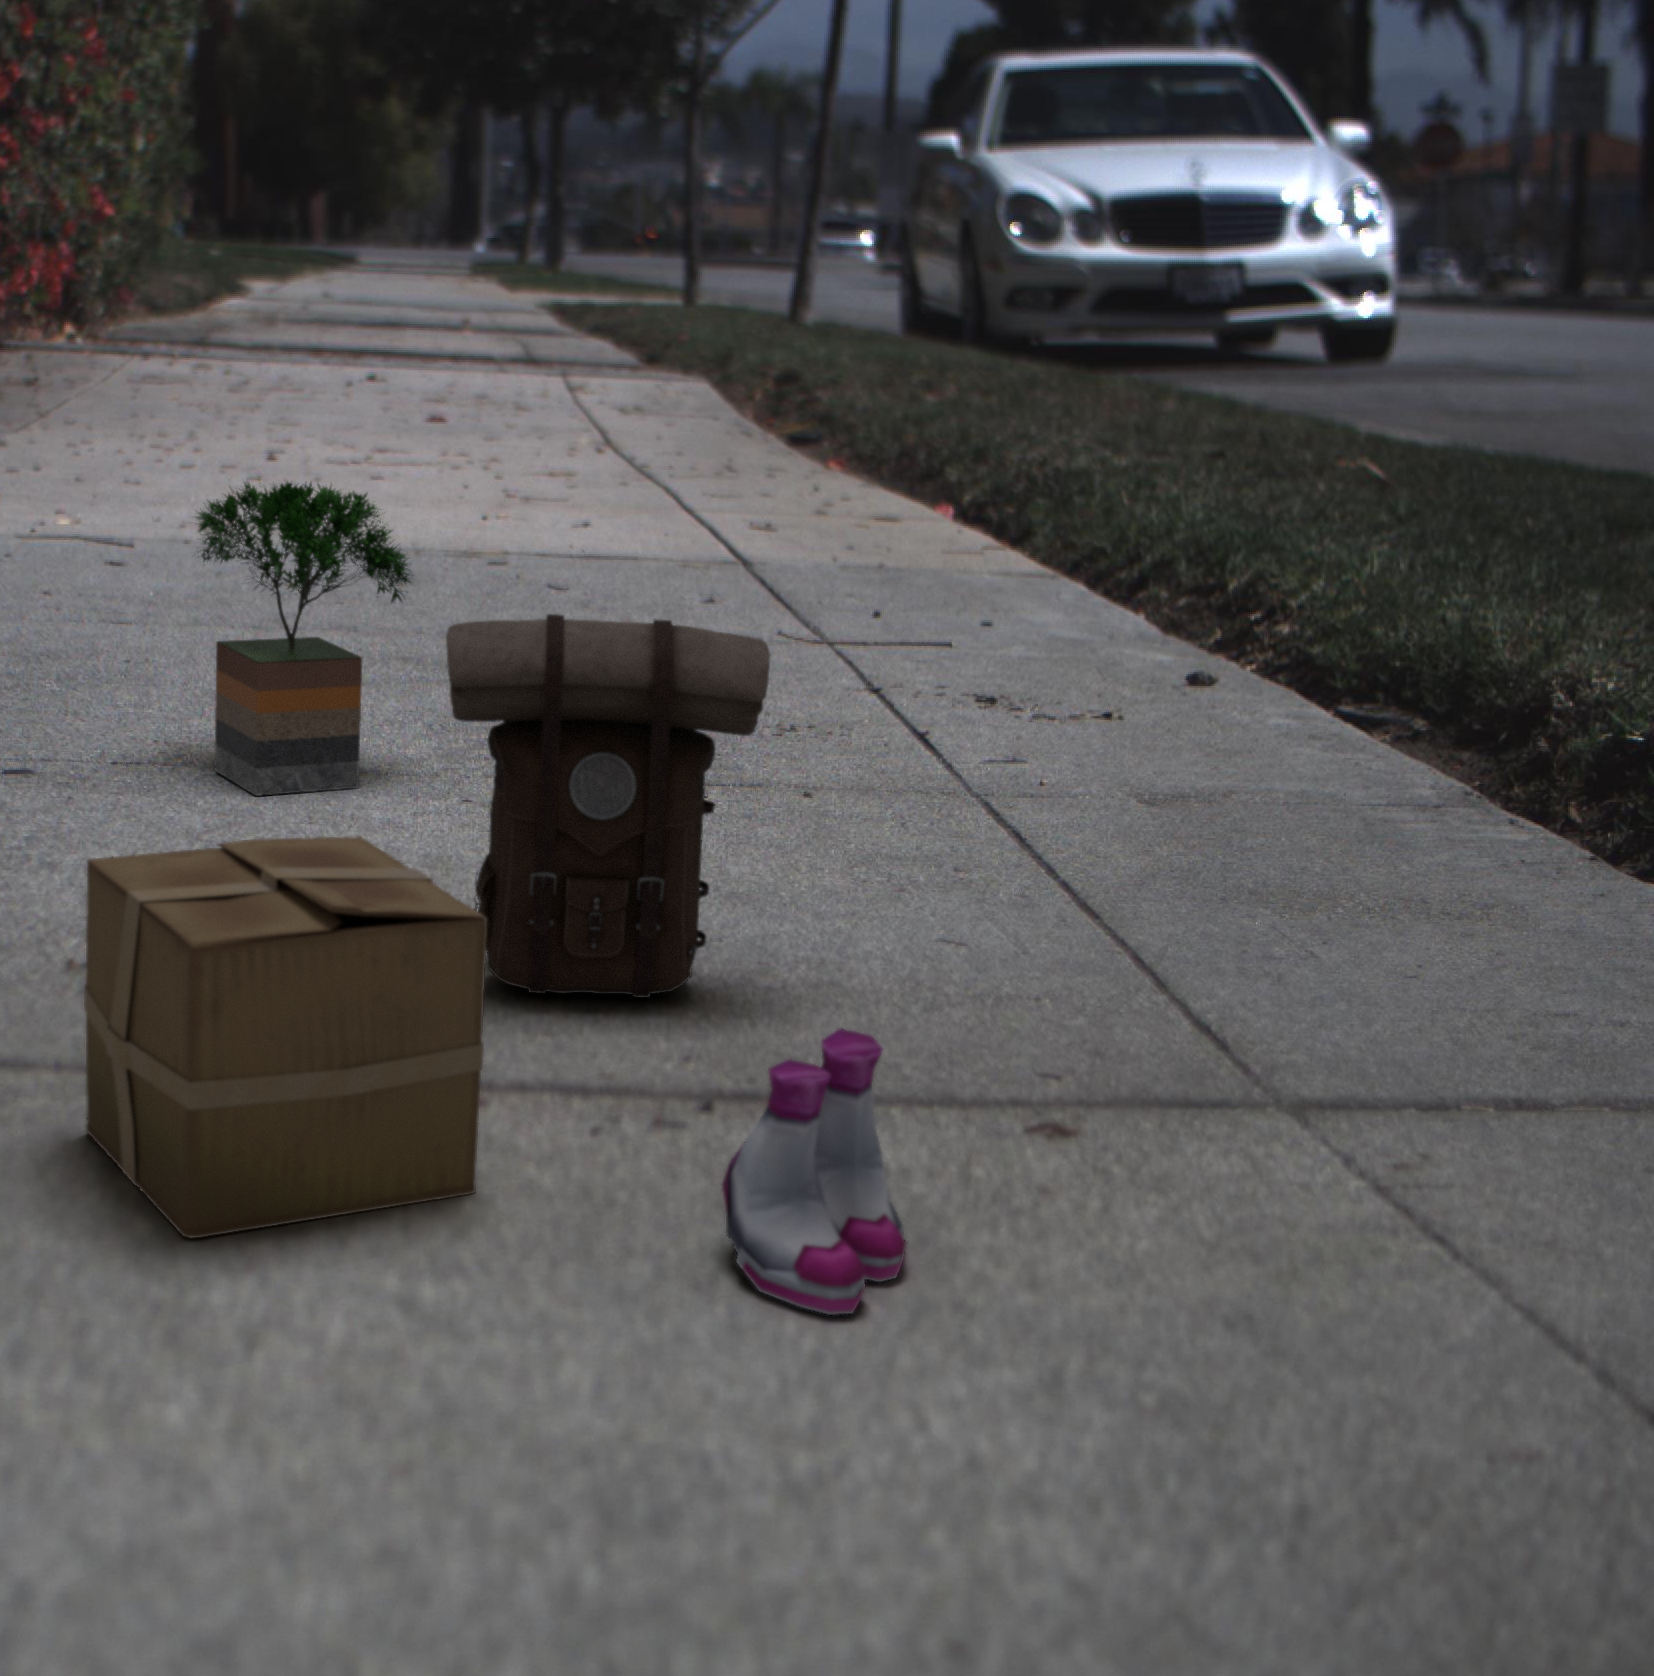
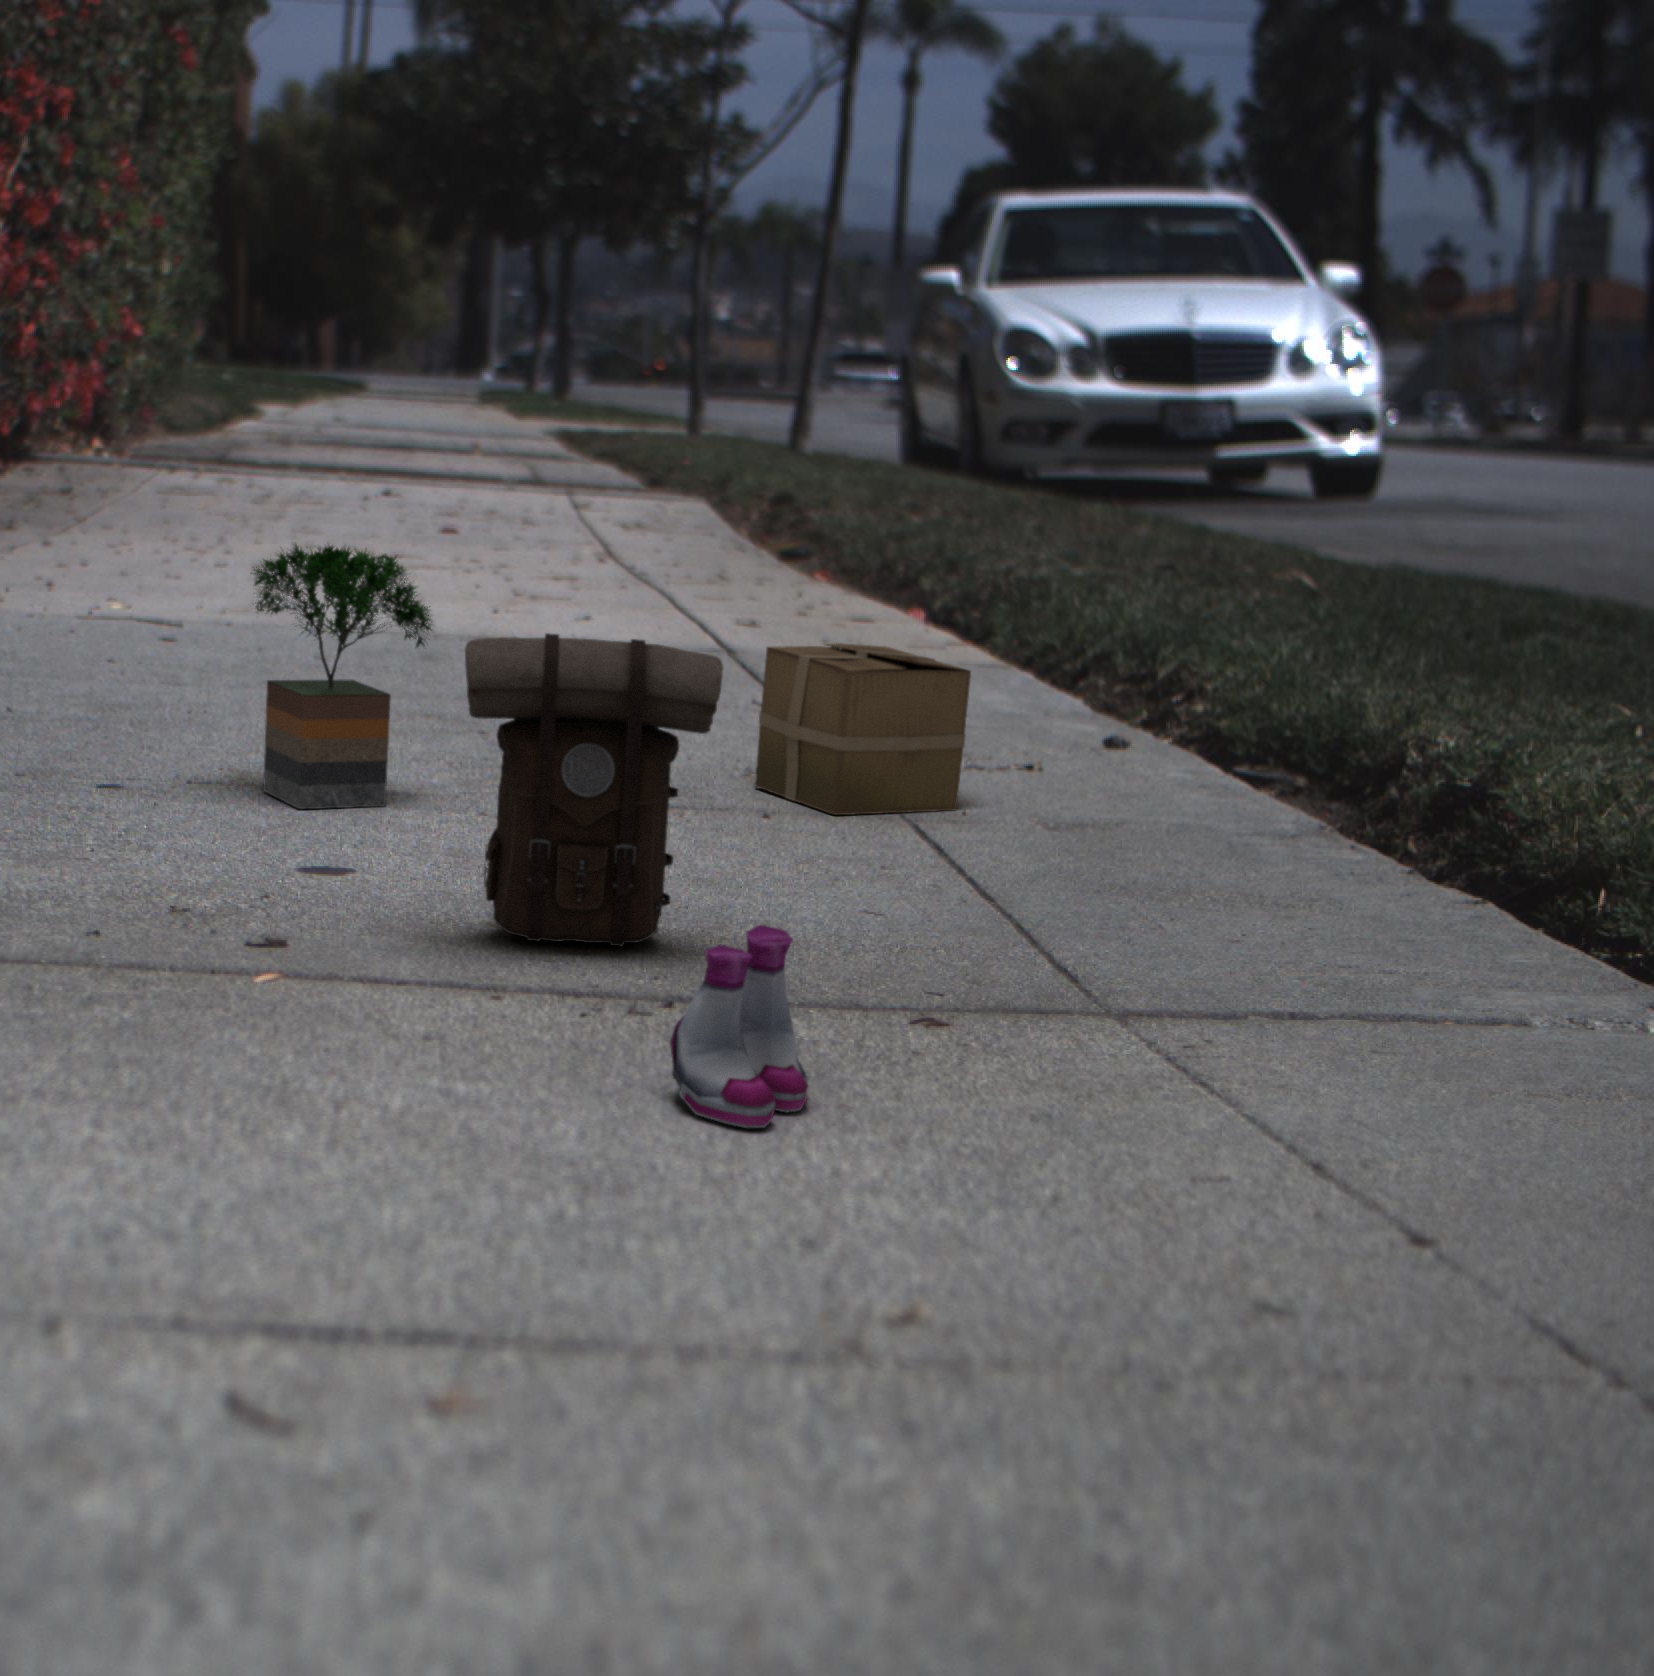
cardboard box: present [84,837,487,1238] -> present [755,643,971,815]

